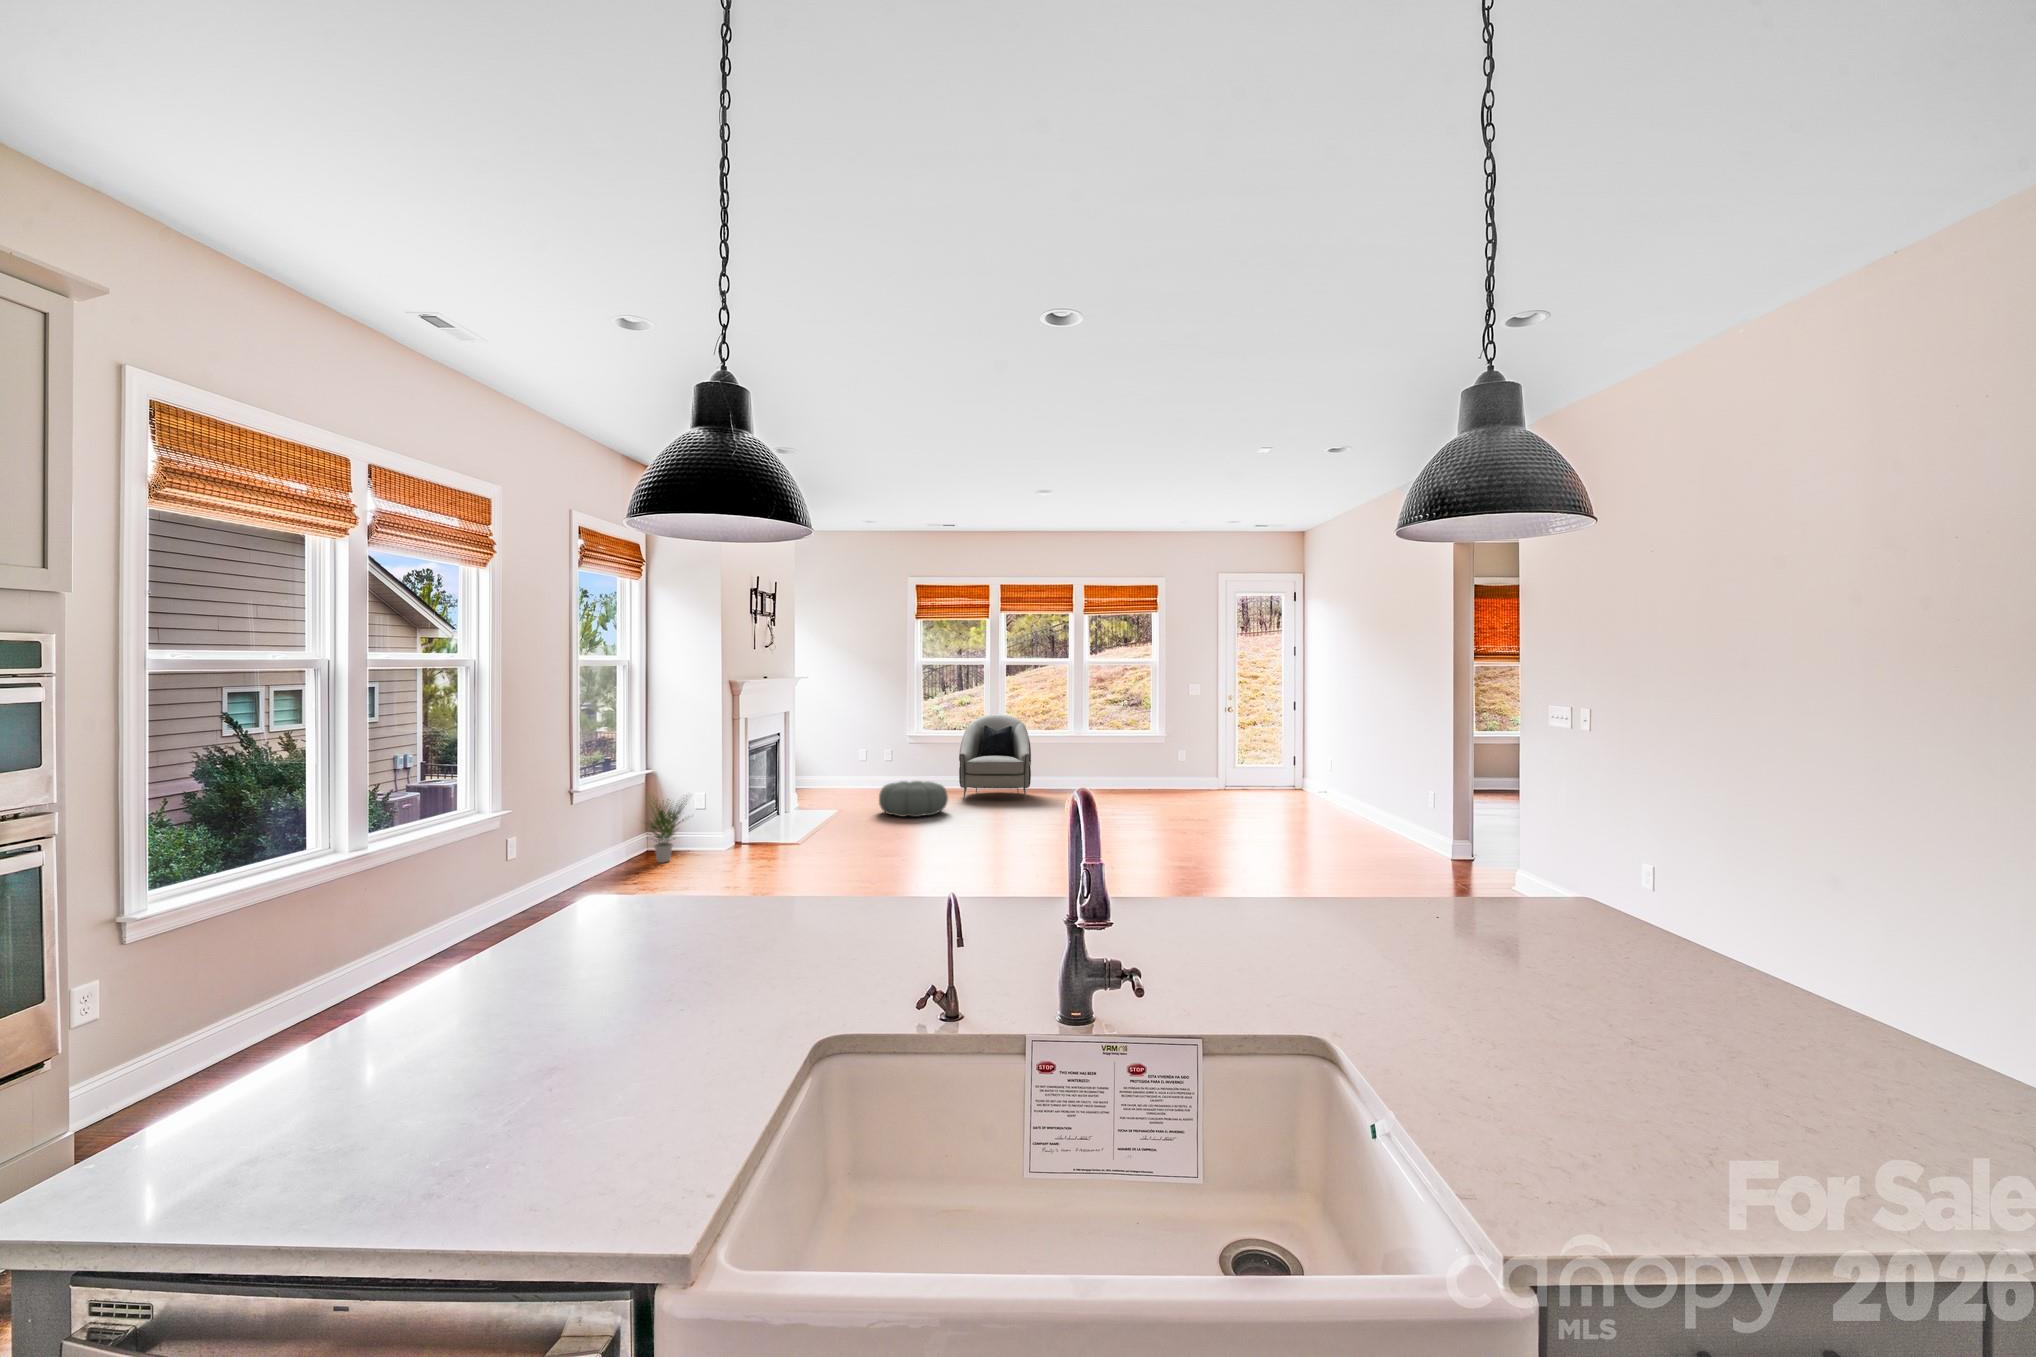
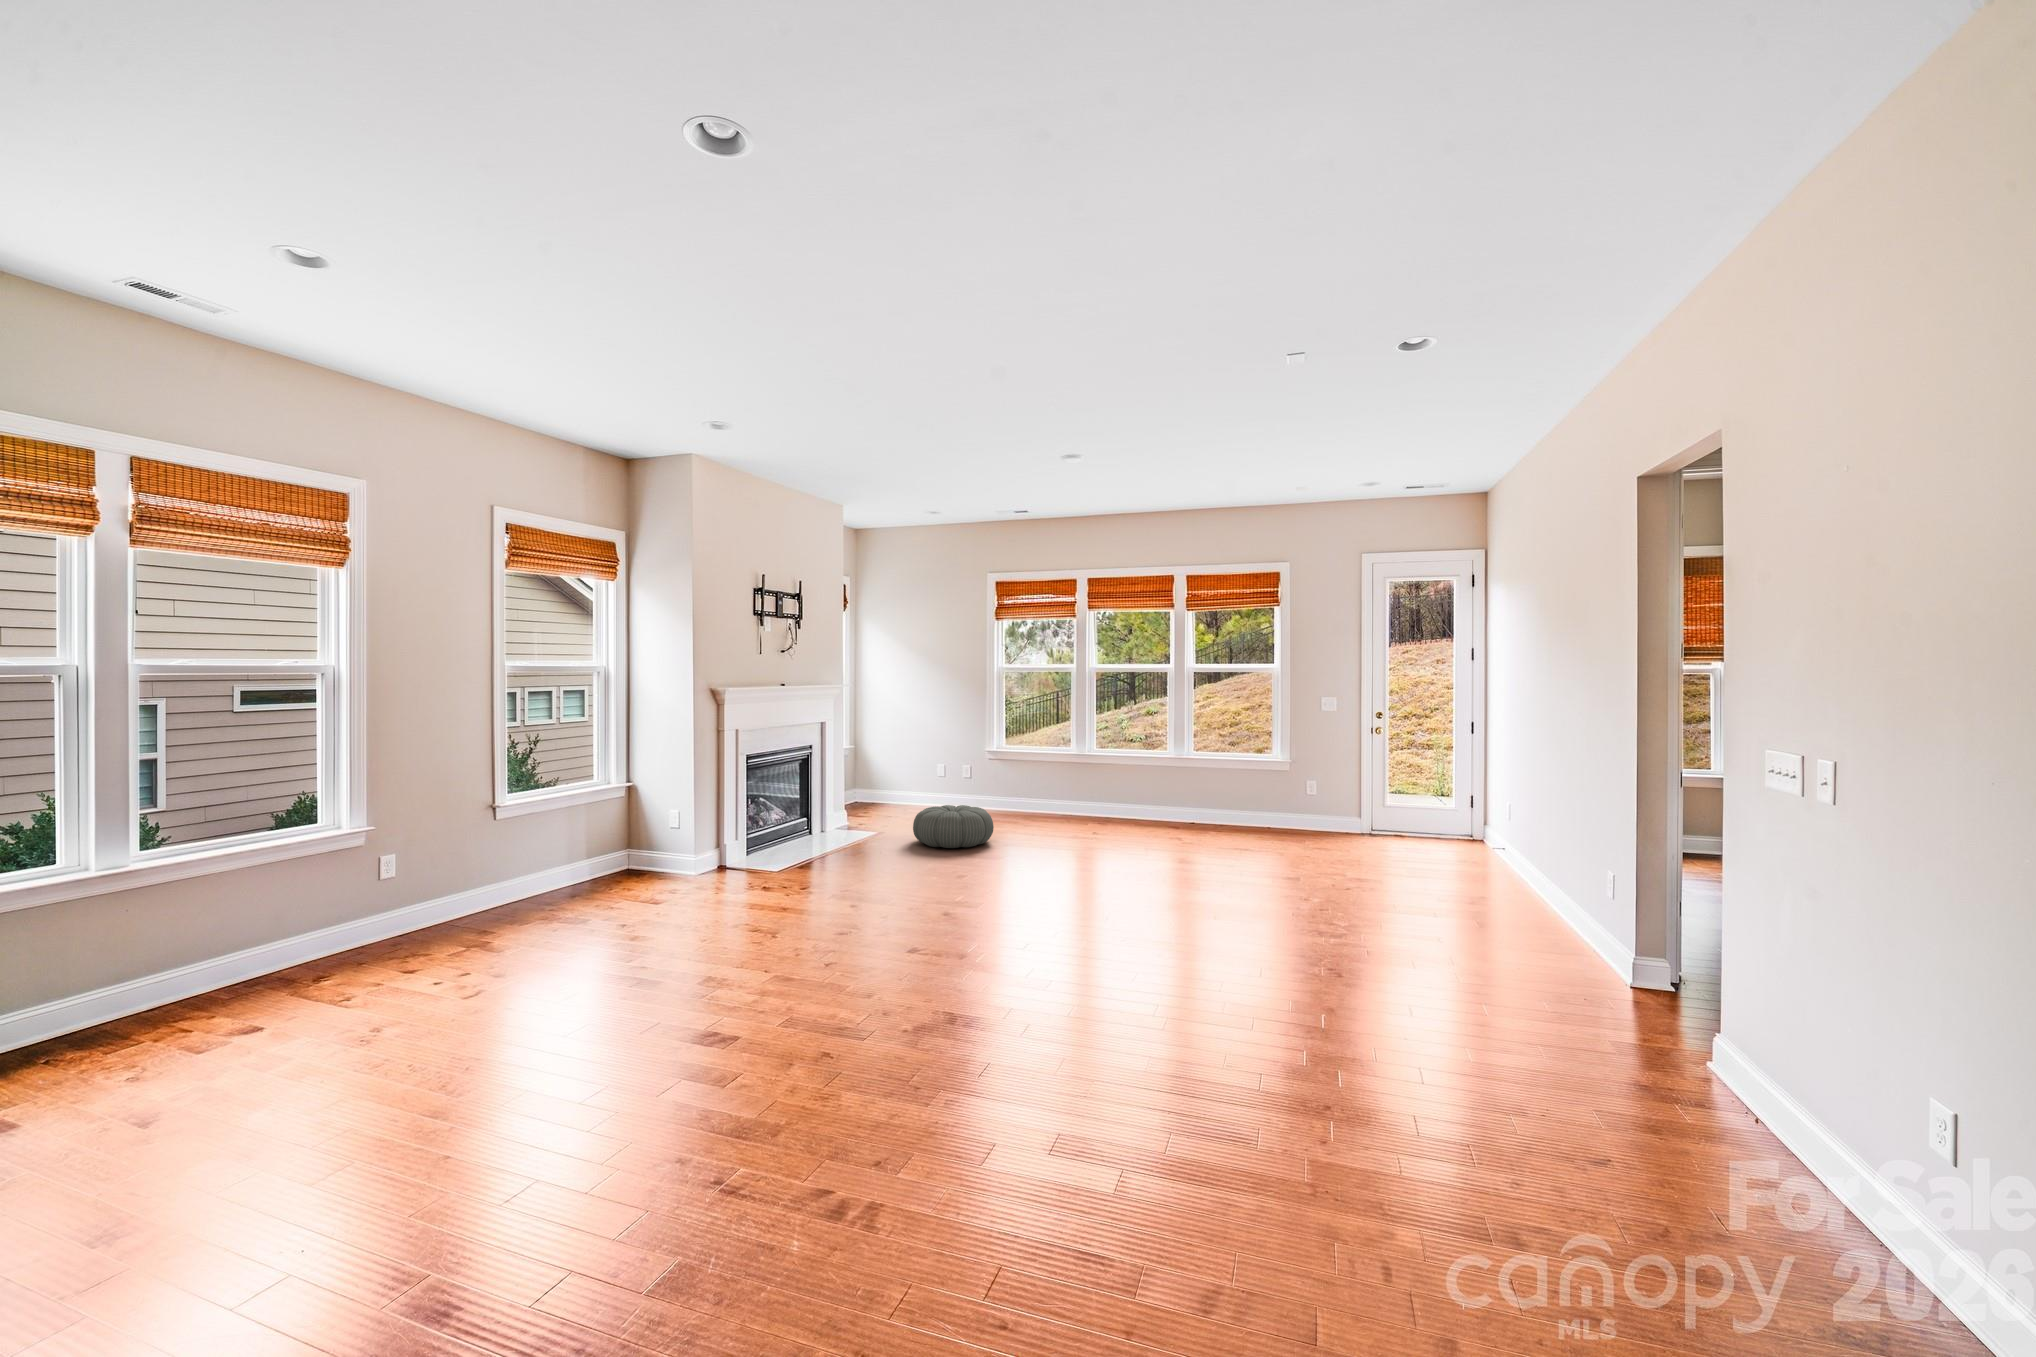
armchair: present [959,714,1031,801] -> none [1026,712,1114,835]
potted plant: present [649,798,685,863] -> none [583,810,657,887]

